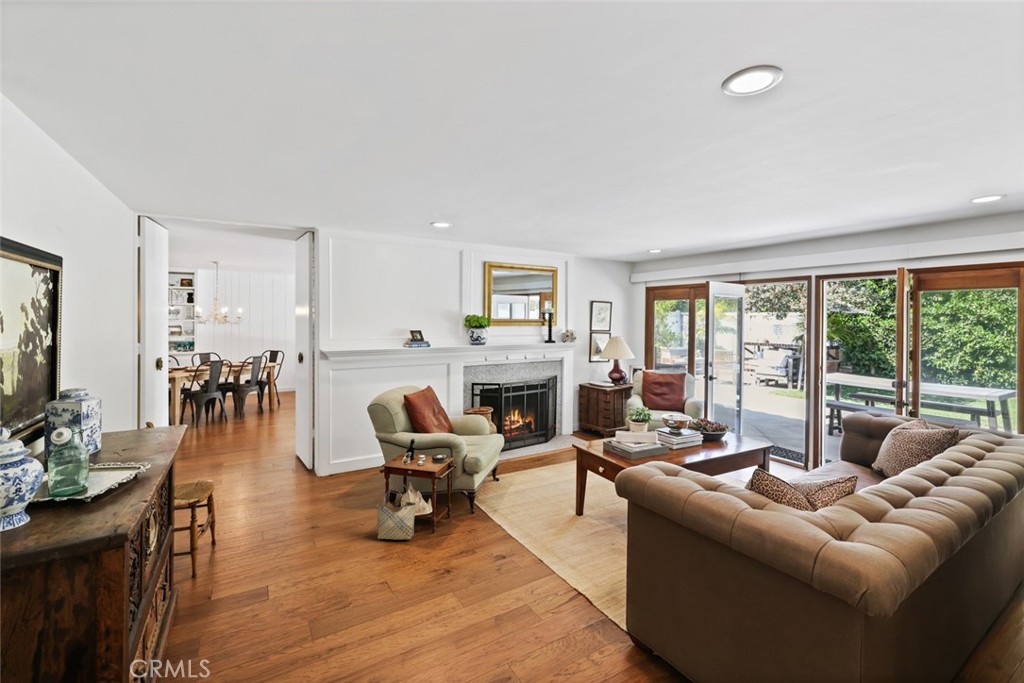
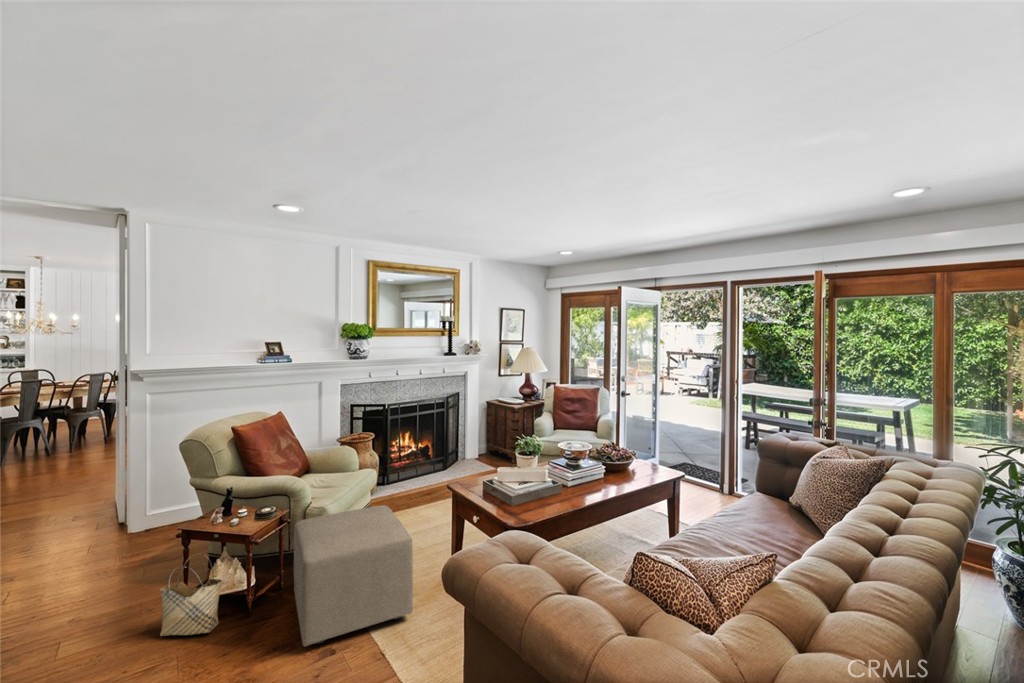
ottoman: none [460,458,556,552] -> present [294,505,413,646]

